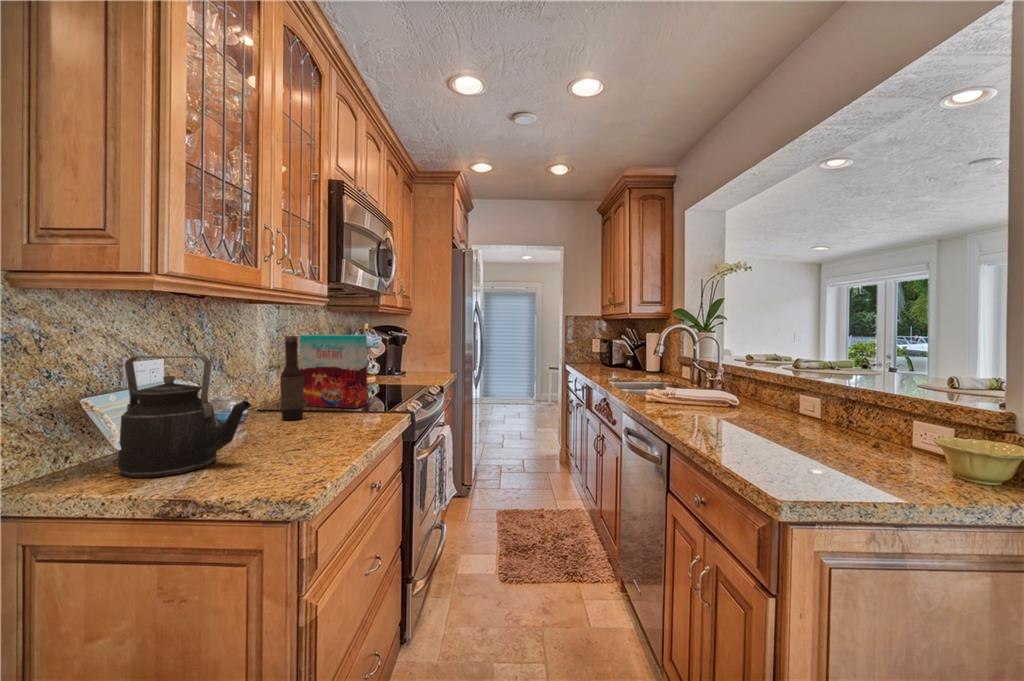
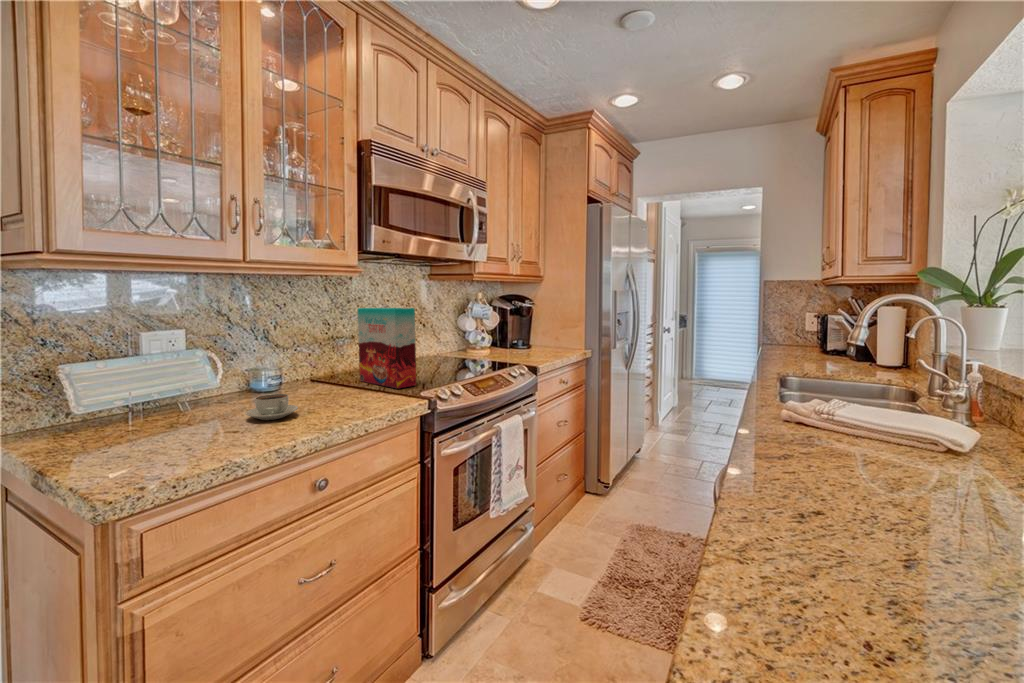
bottle: present [280,336,304,420] -> none [306,308,331,397]
kettle: present [118,356,251,478] -> none [60,326,166,447]
coffee cup: none [271,415,319,439] -> present [245,394,298,420]

